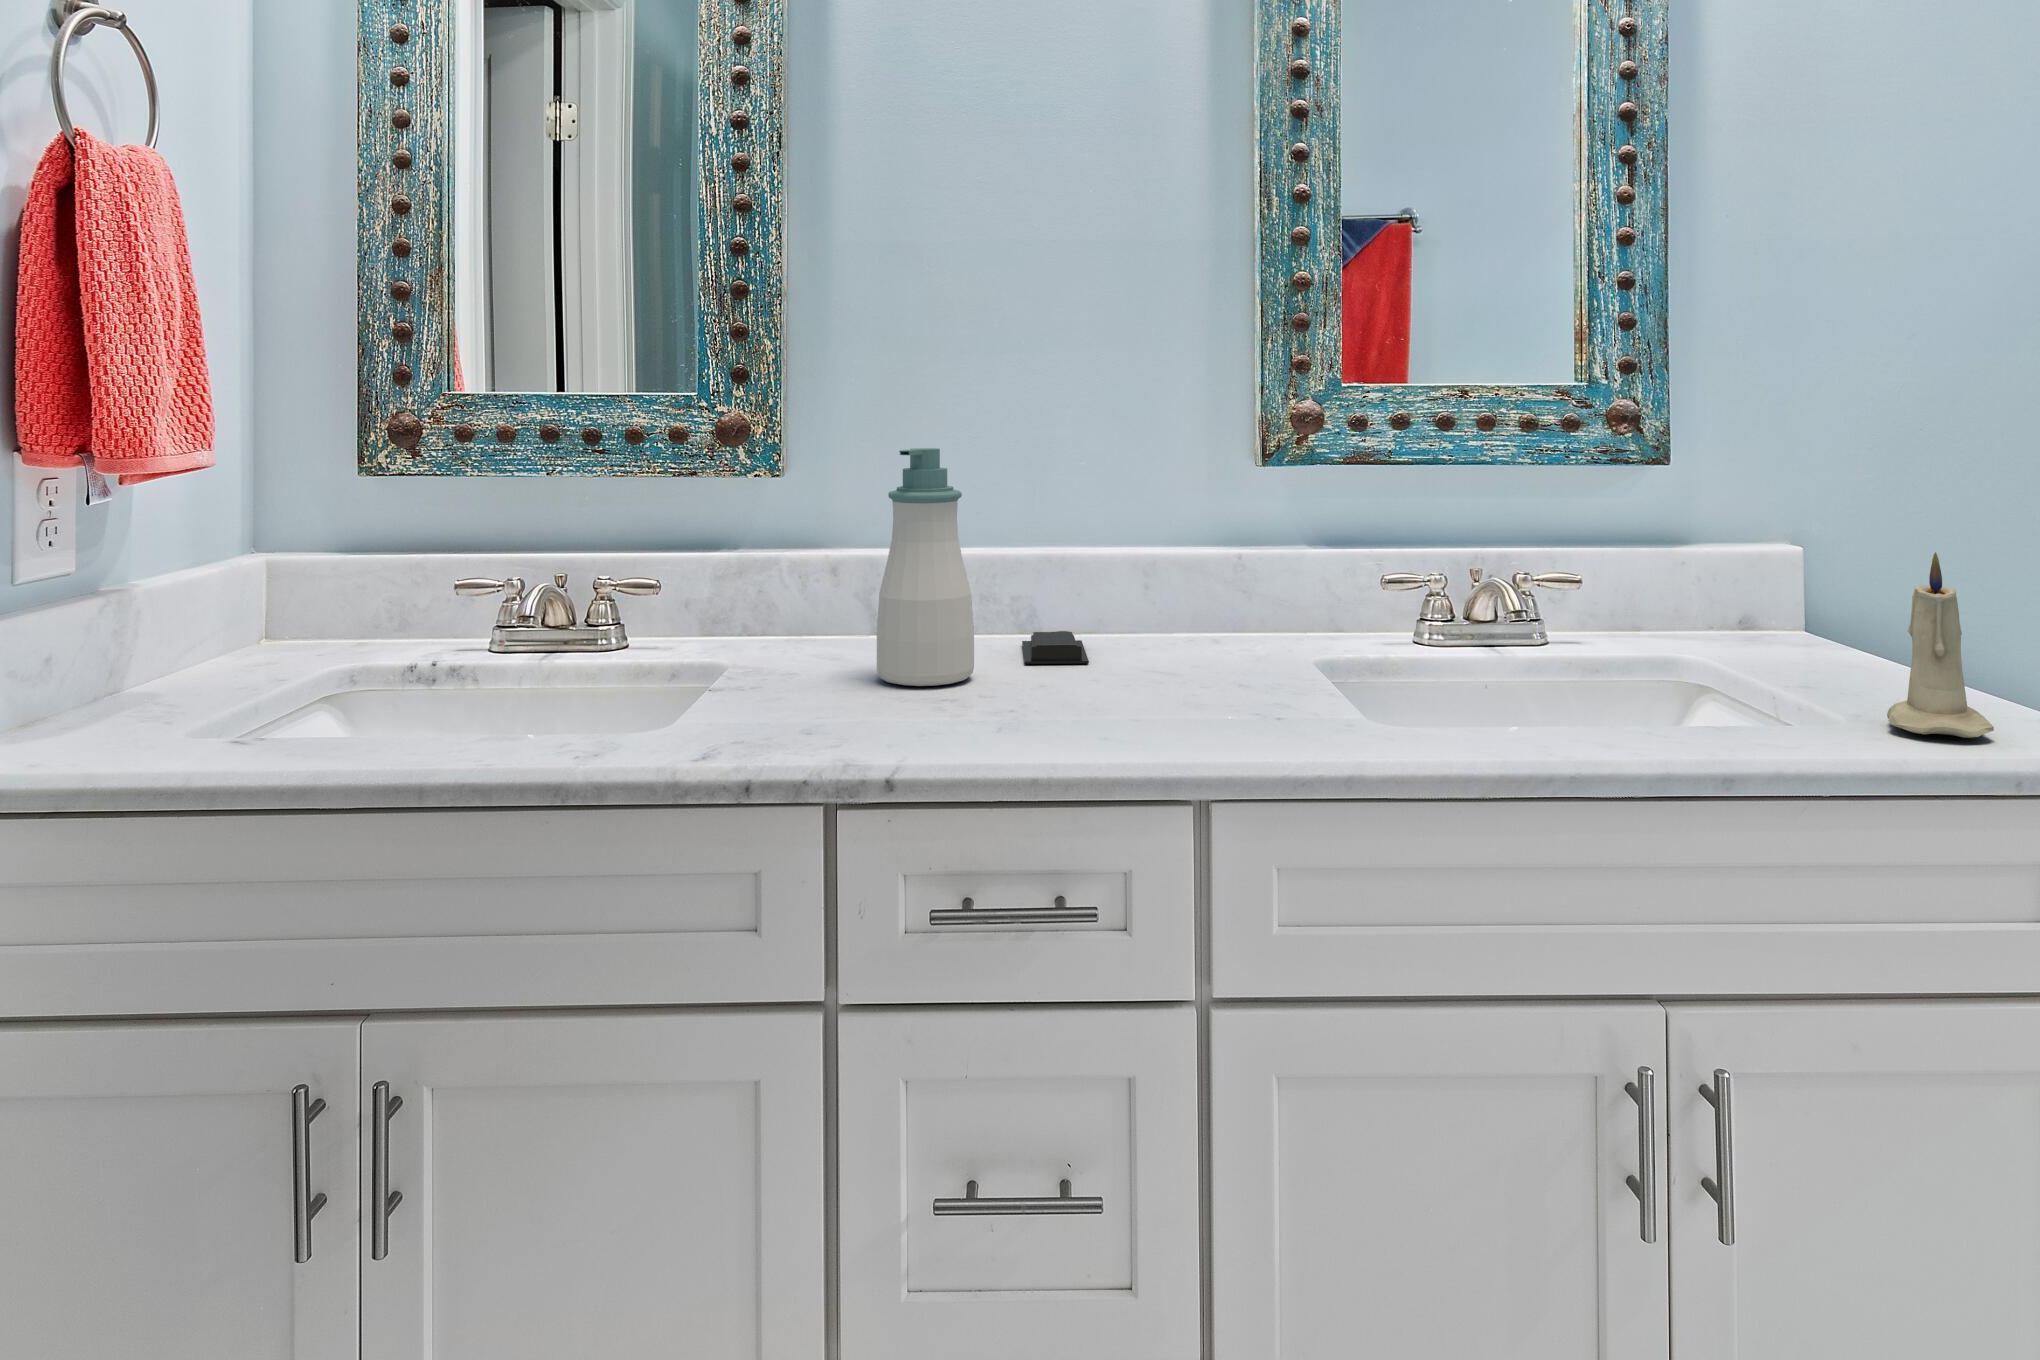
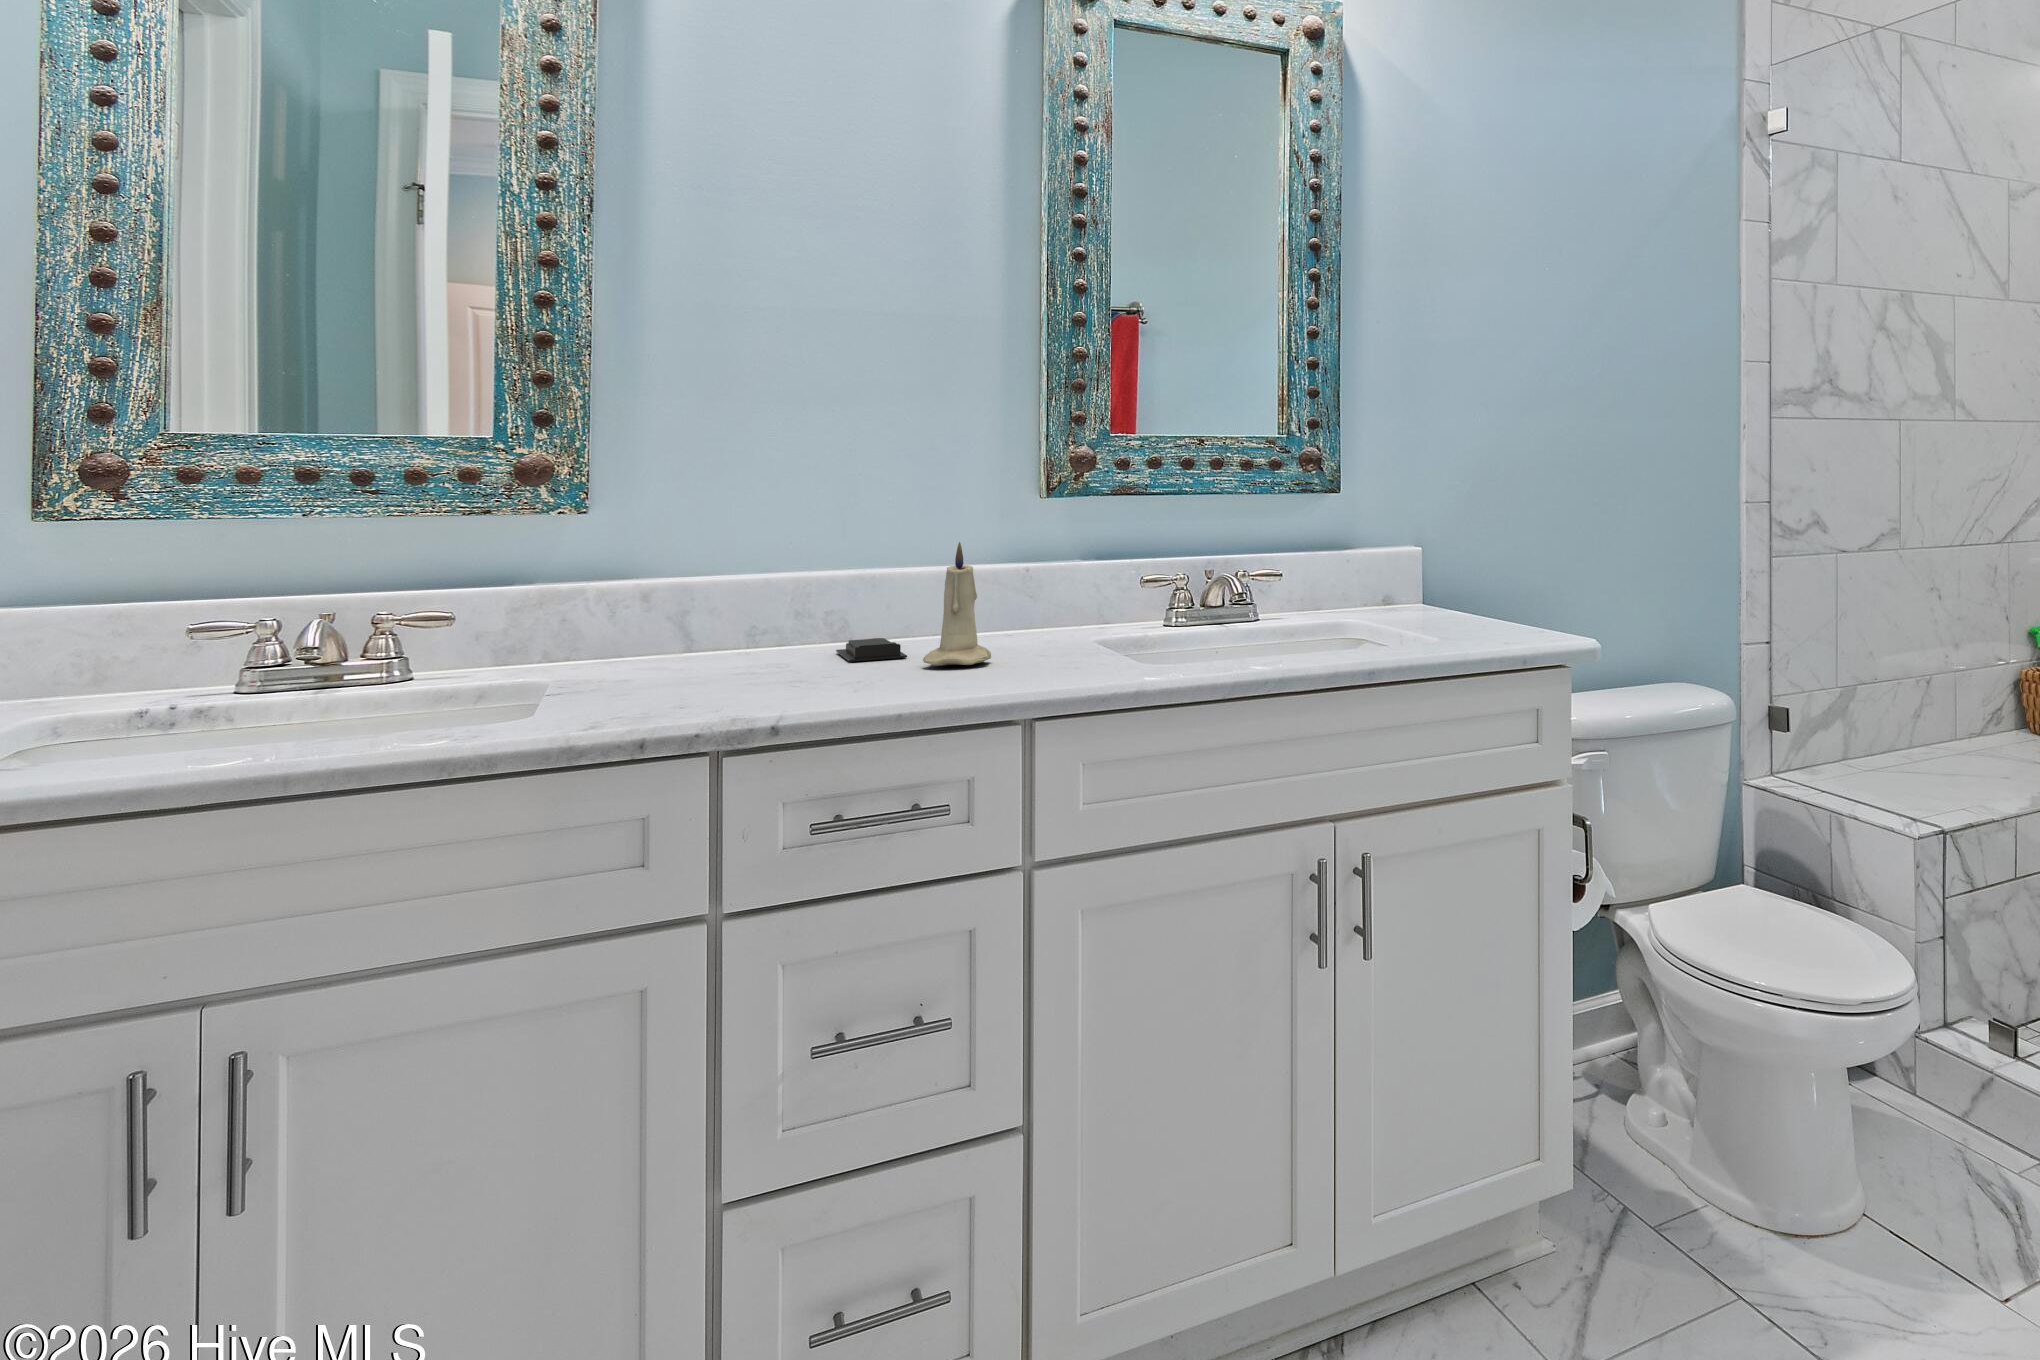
soap bottle: present [877,448,974,686] -> none [715,479,810,679]
candle: present [1887,552,1994,738] -> present [923,542,991,666]

